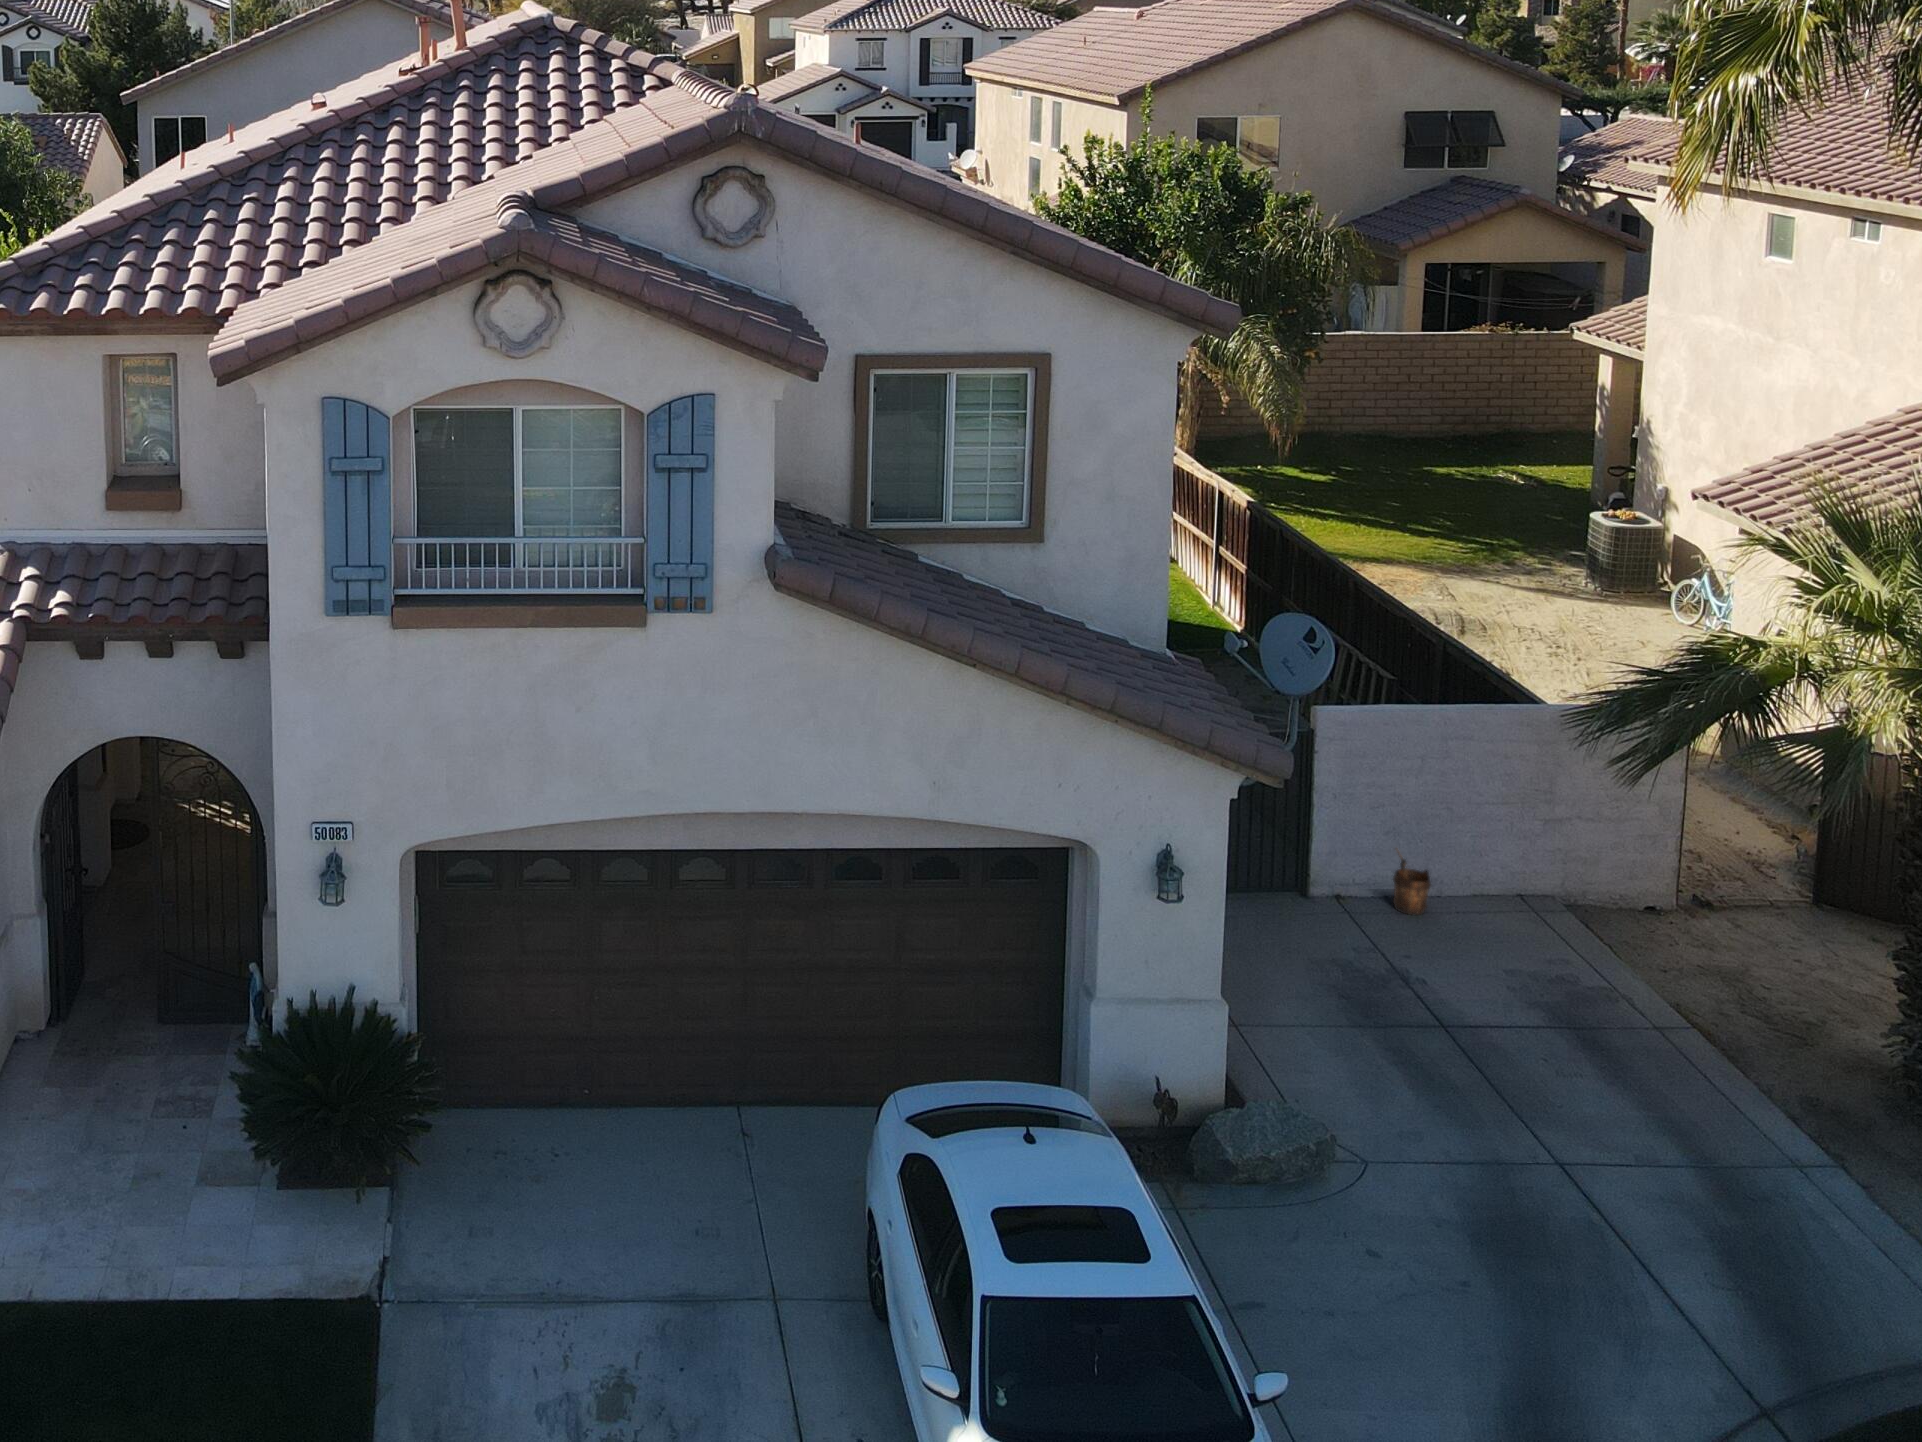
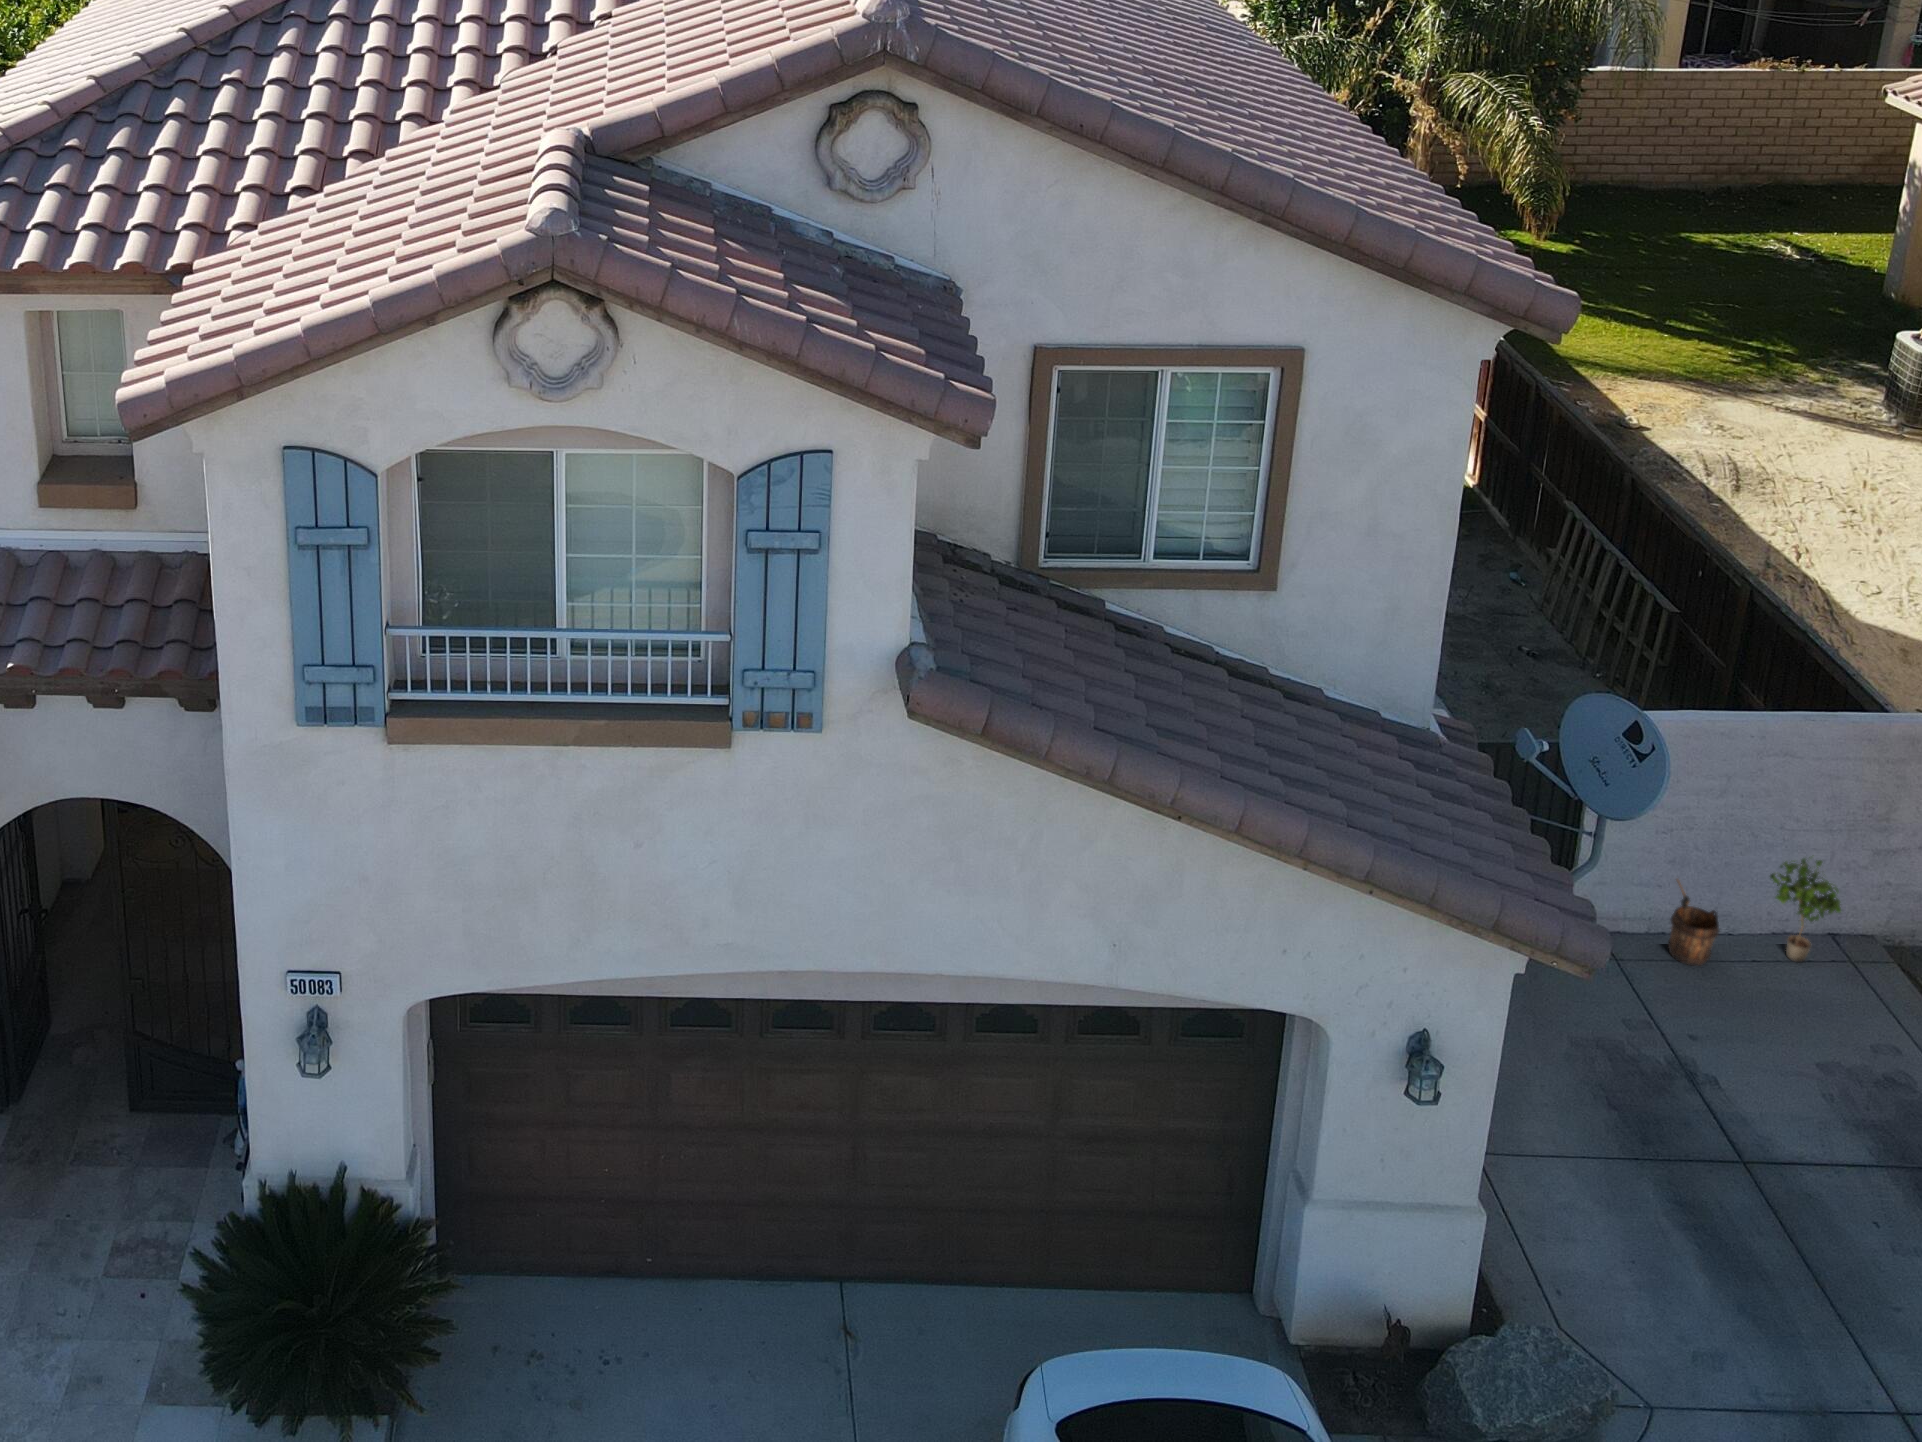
potted plant: none [1468,824,1523,912] -> present [1770,858,1841,962]

